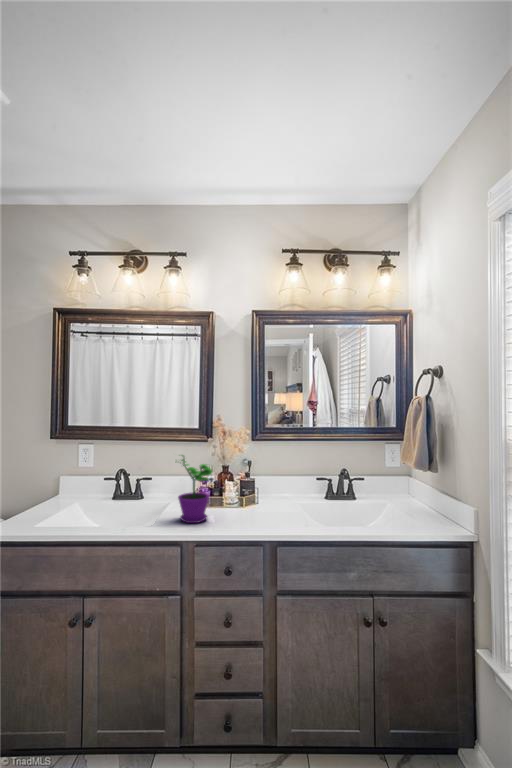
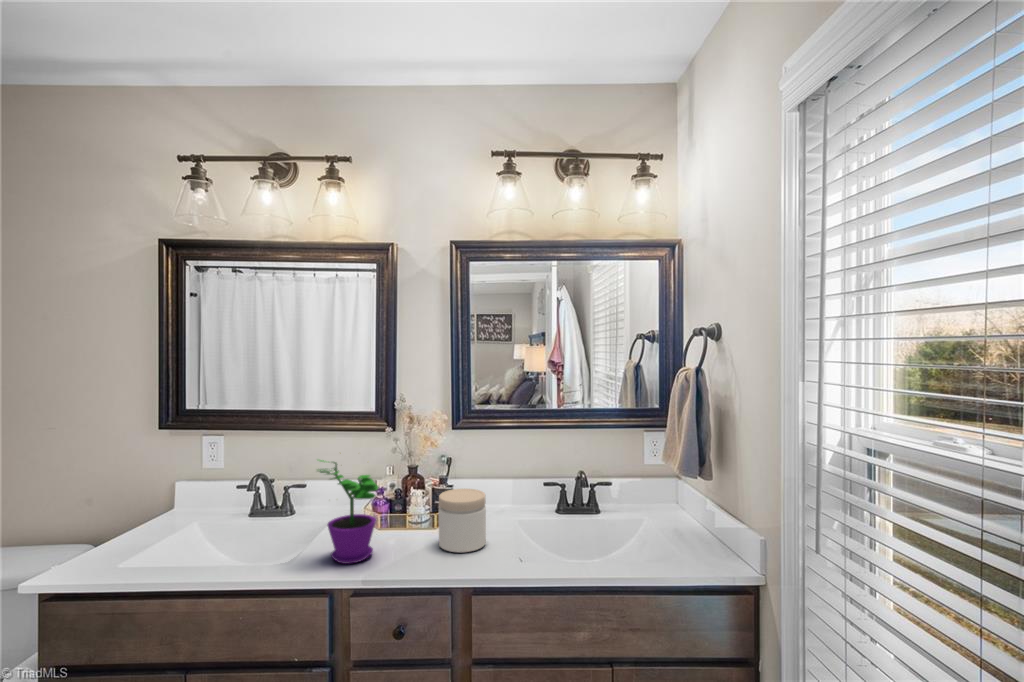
jar: none [250,478,282,519] -> present [439,488,486,552]

